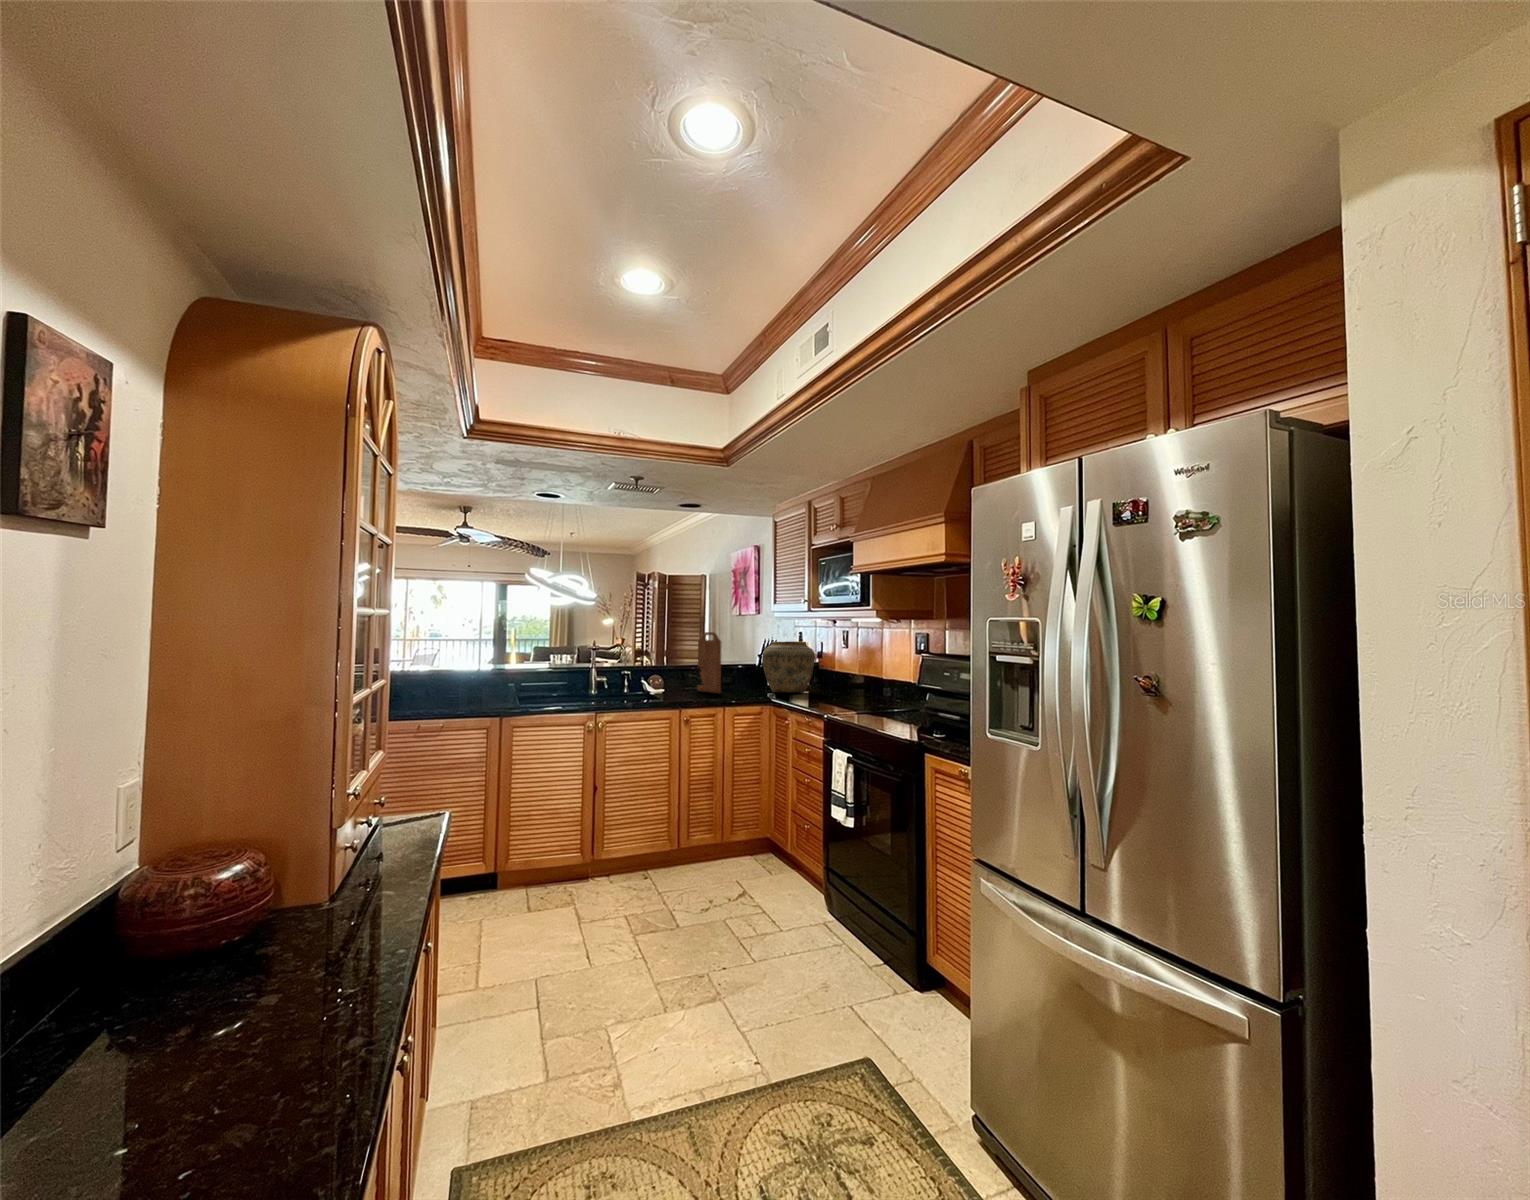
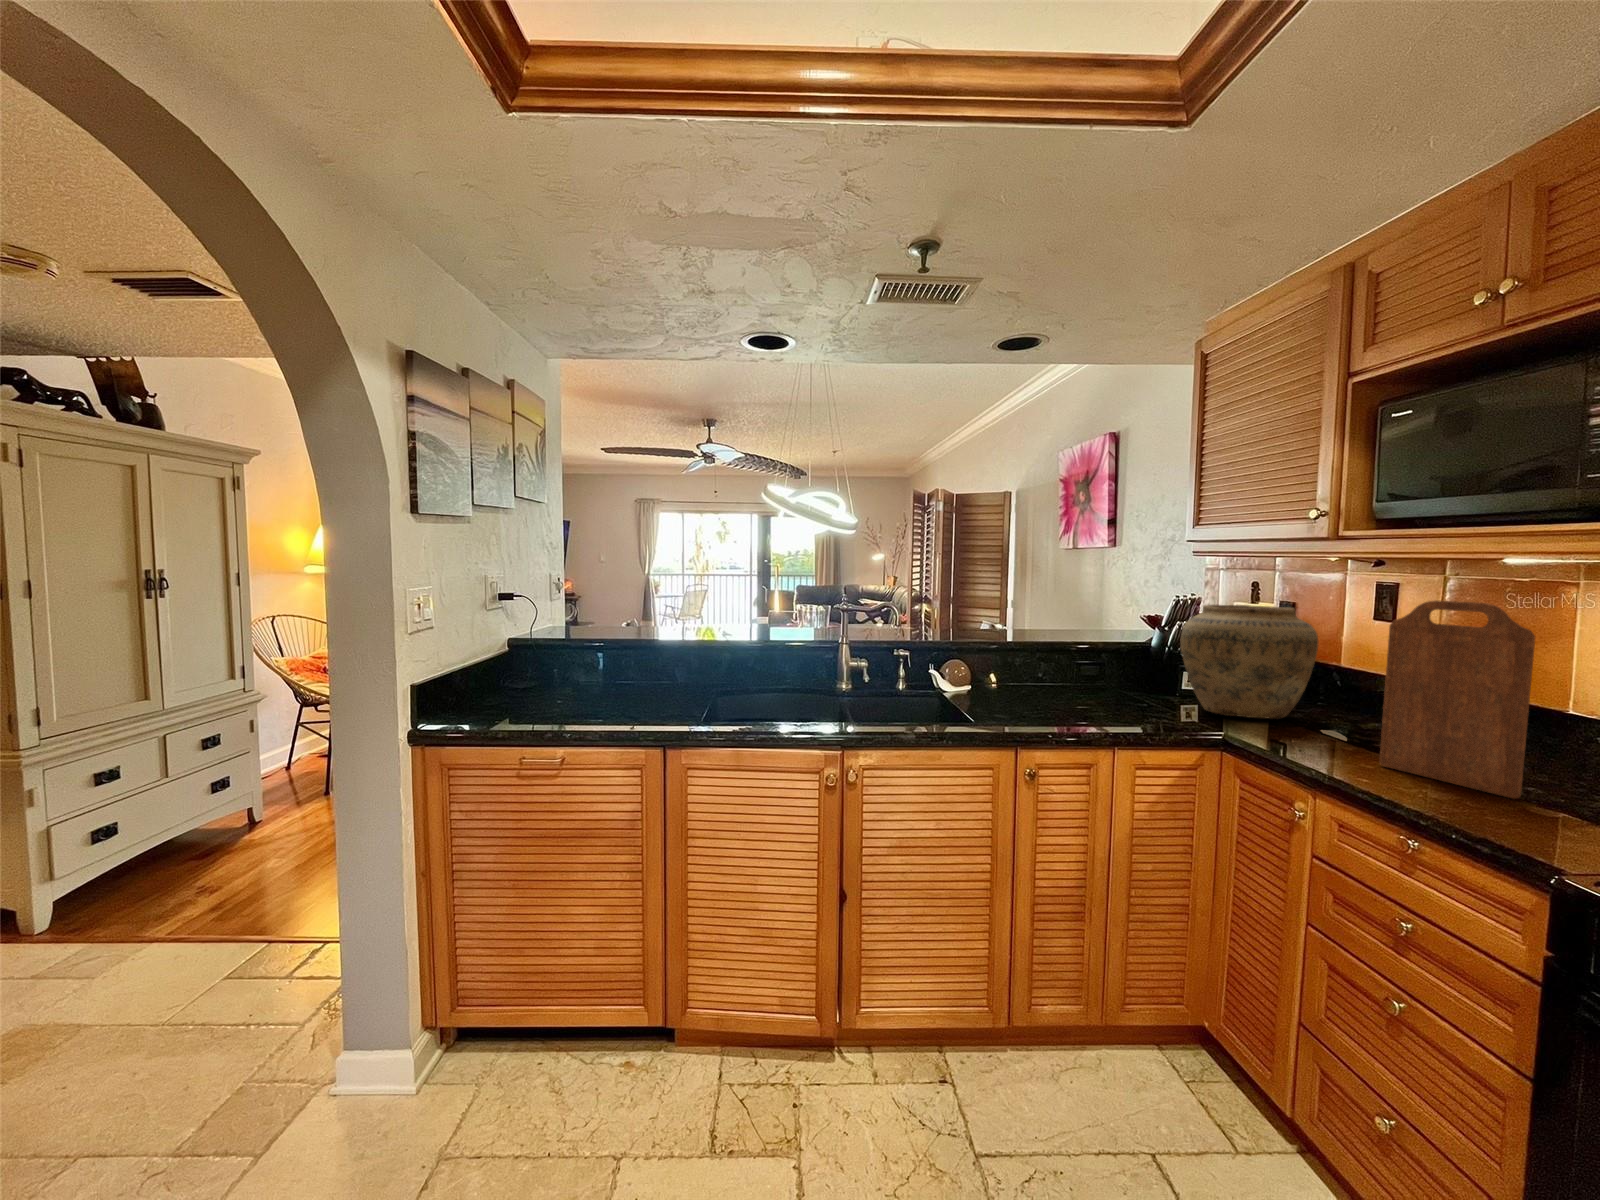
cutting board: present [697,632,721,693] -> present [1379,600,1535,799]

